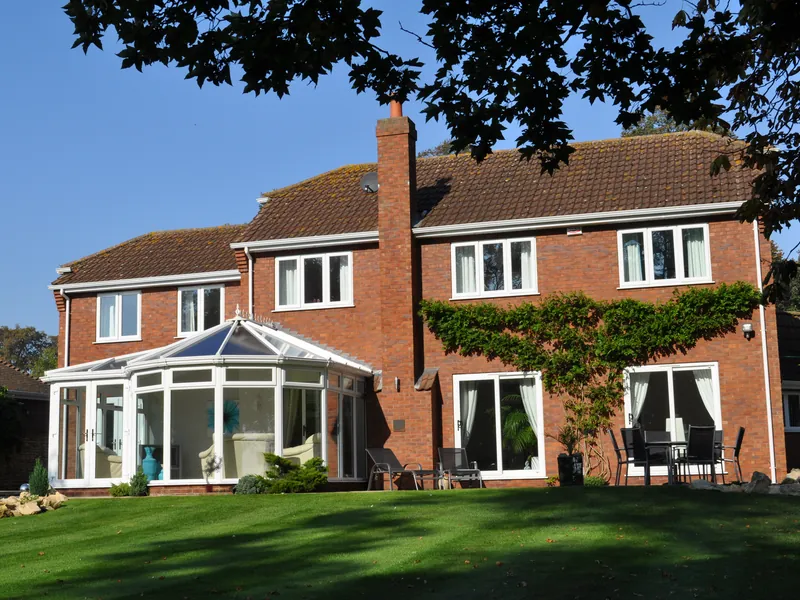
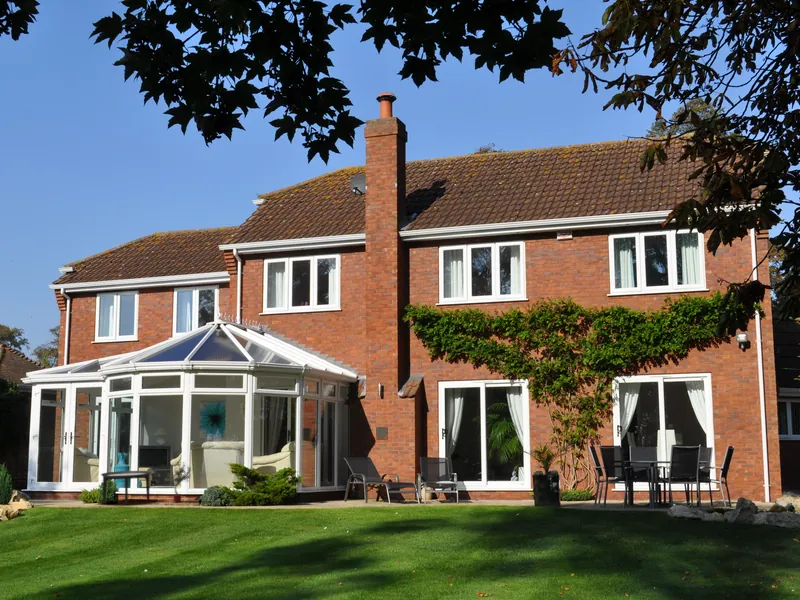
round table: none [132,463,182,495] -> present [101,471,151,505]

